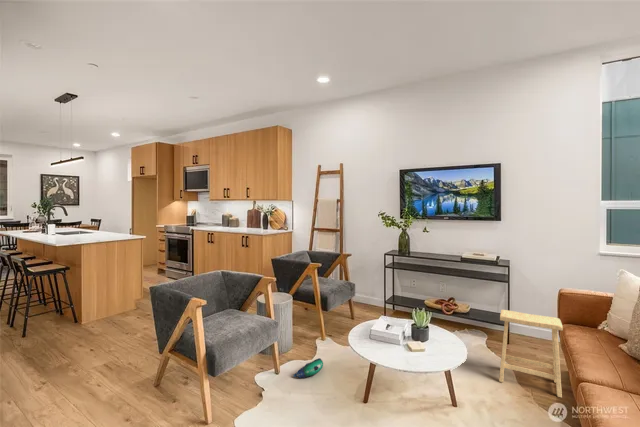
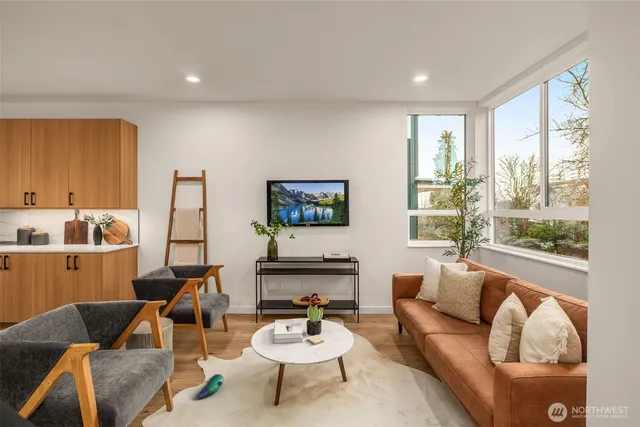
footstool: present [499,310,563,397] -> none [363,299,406,356]

